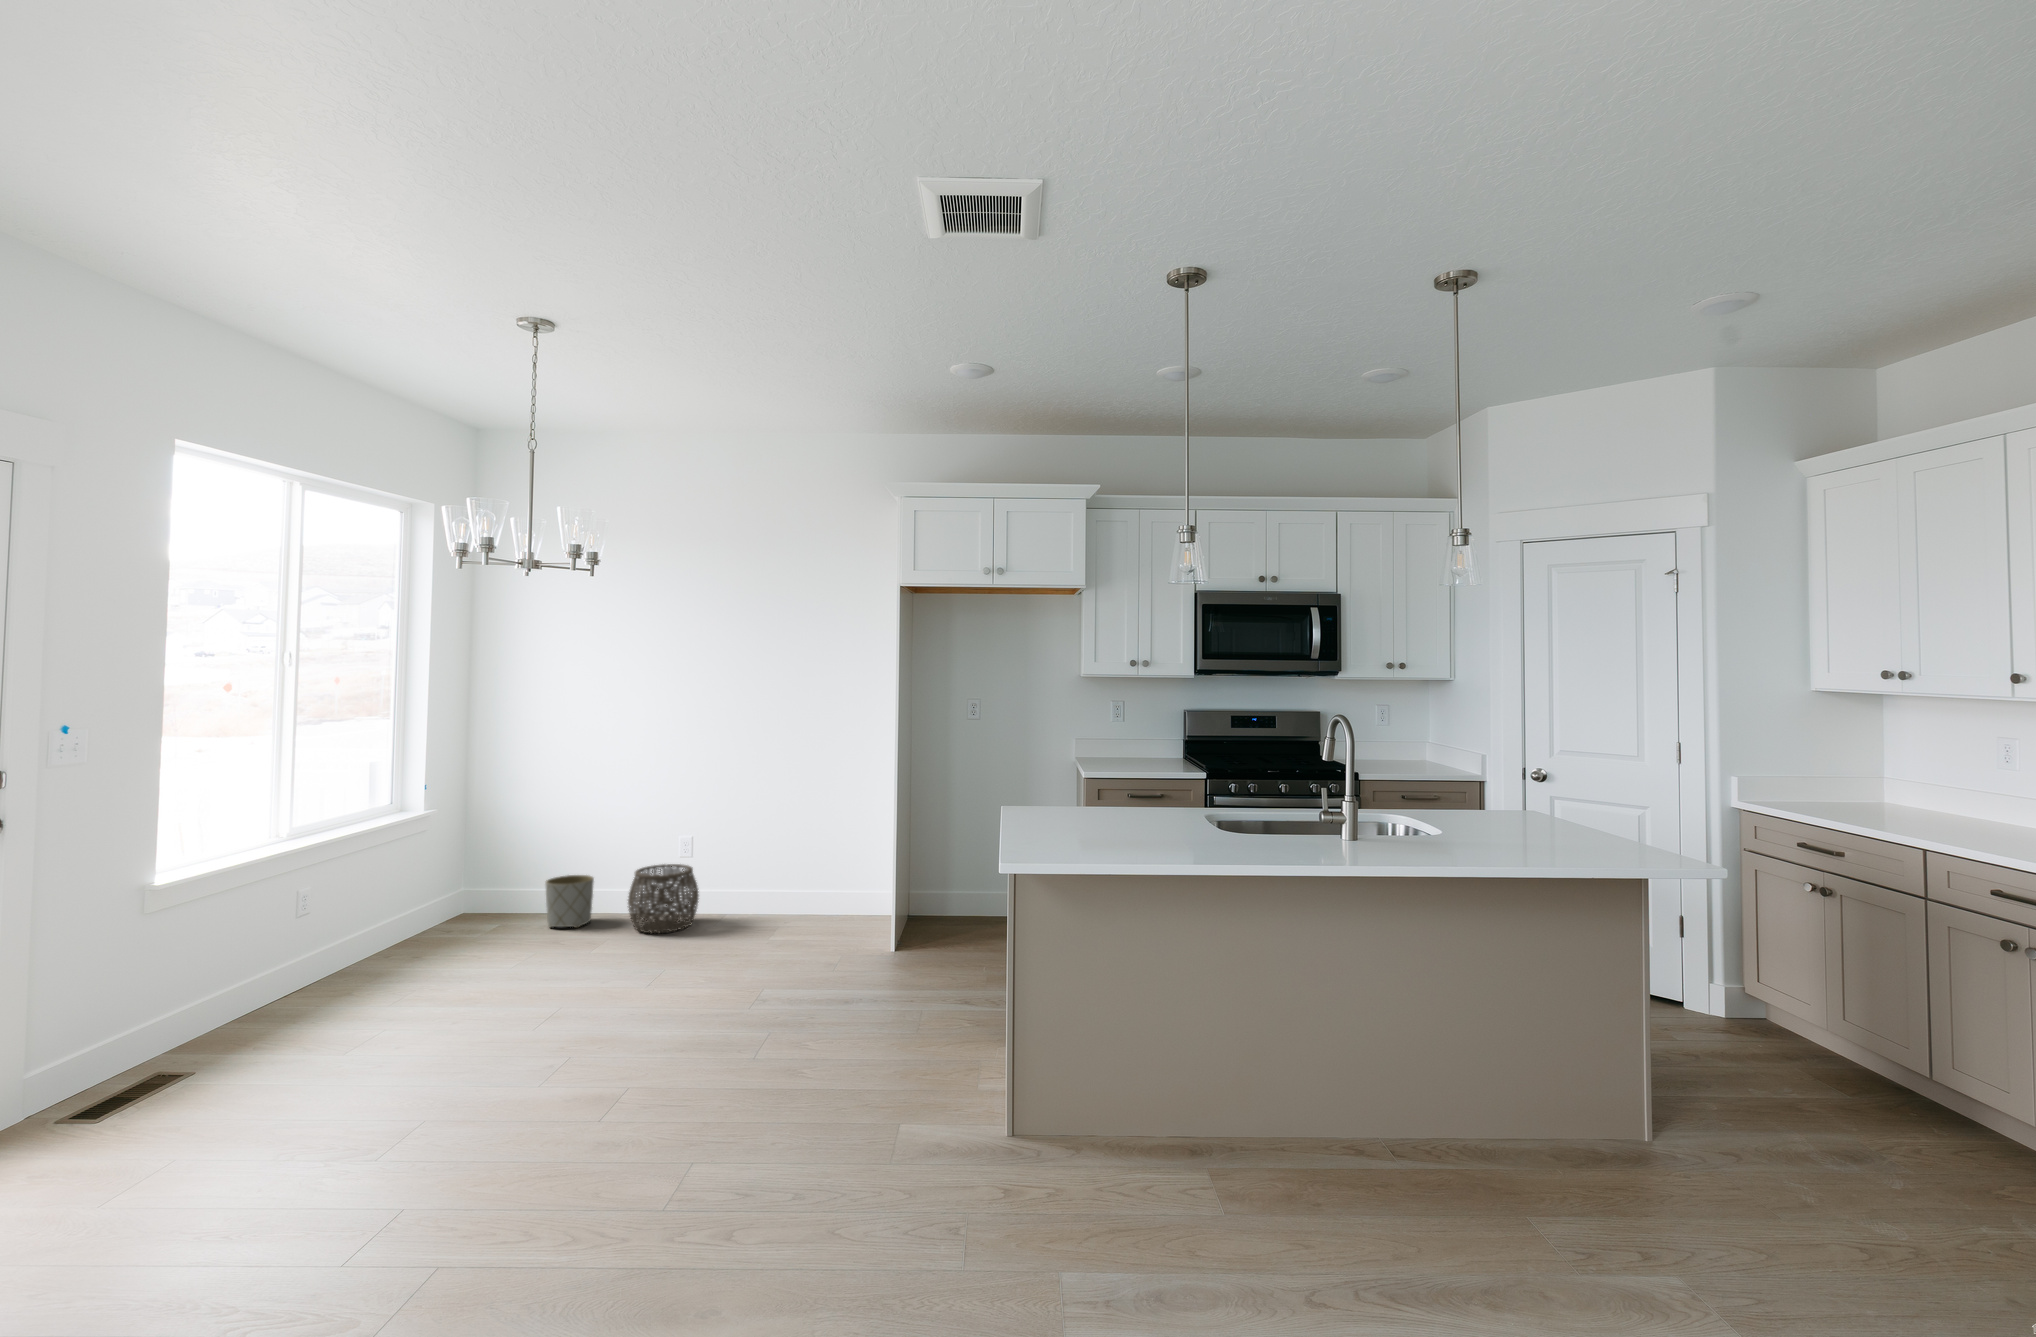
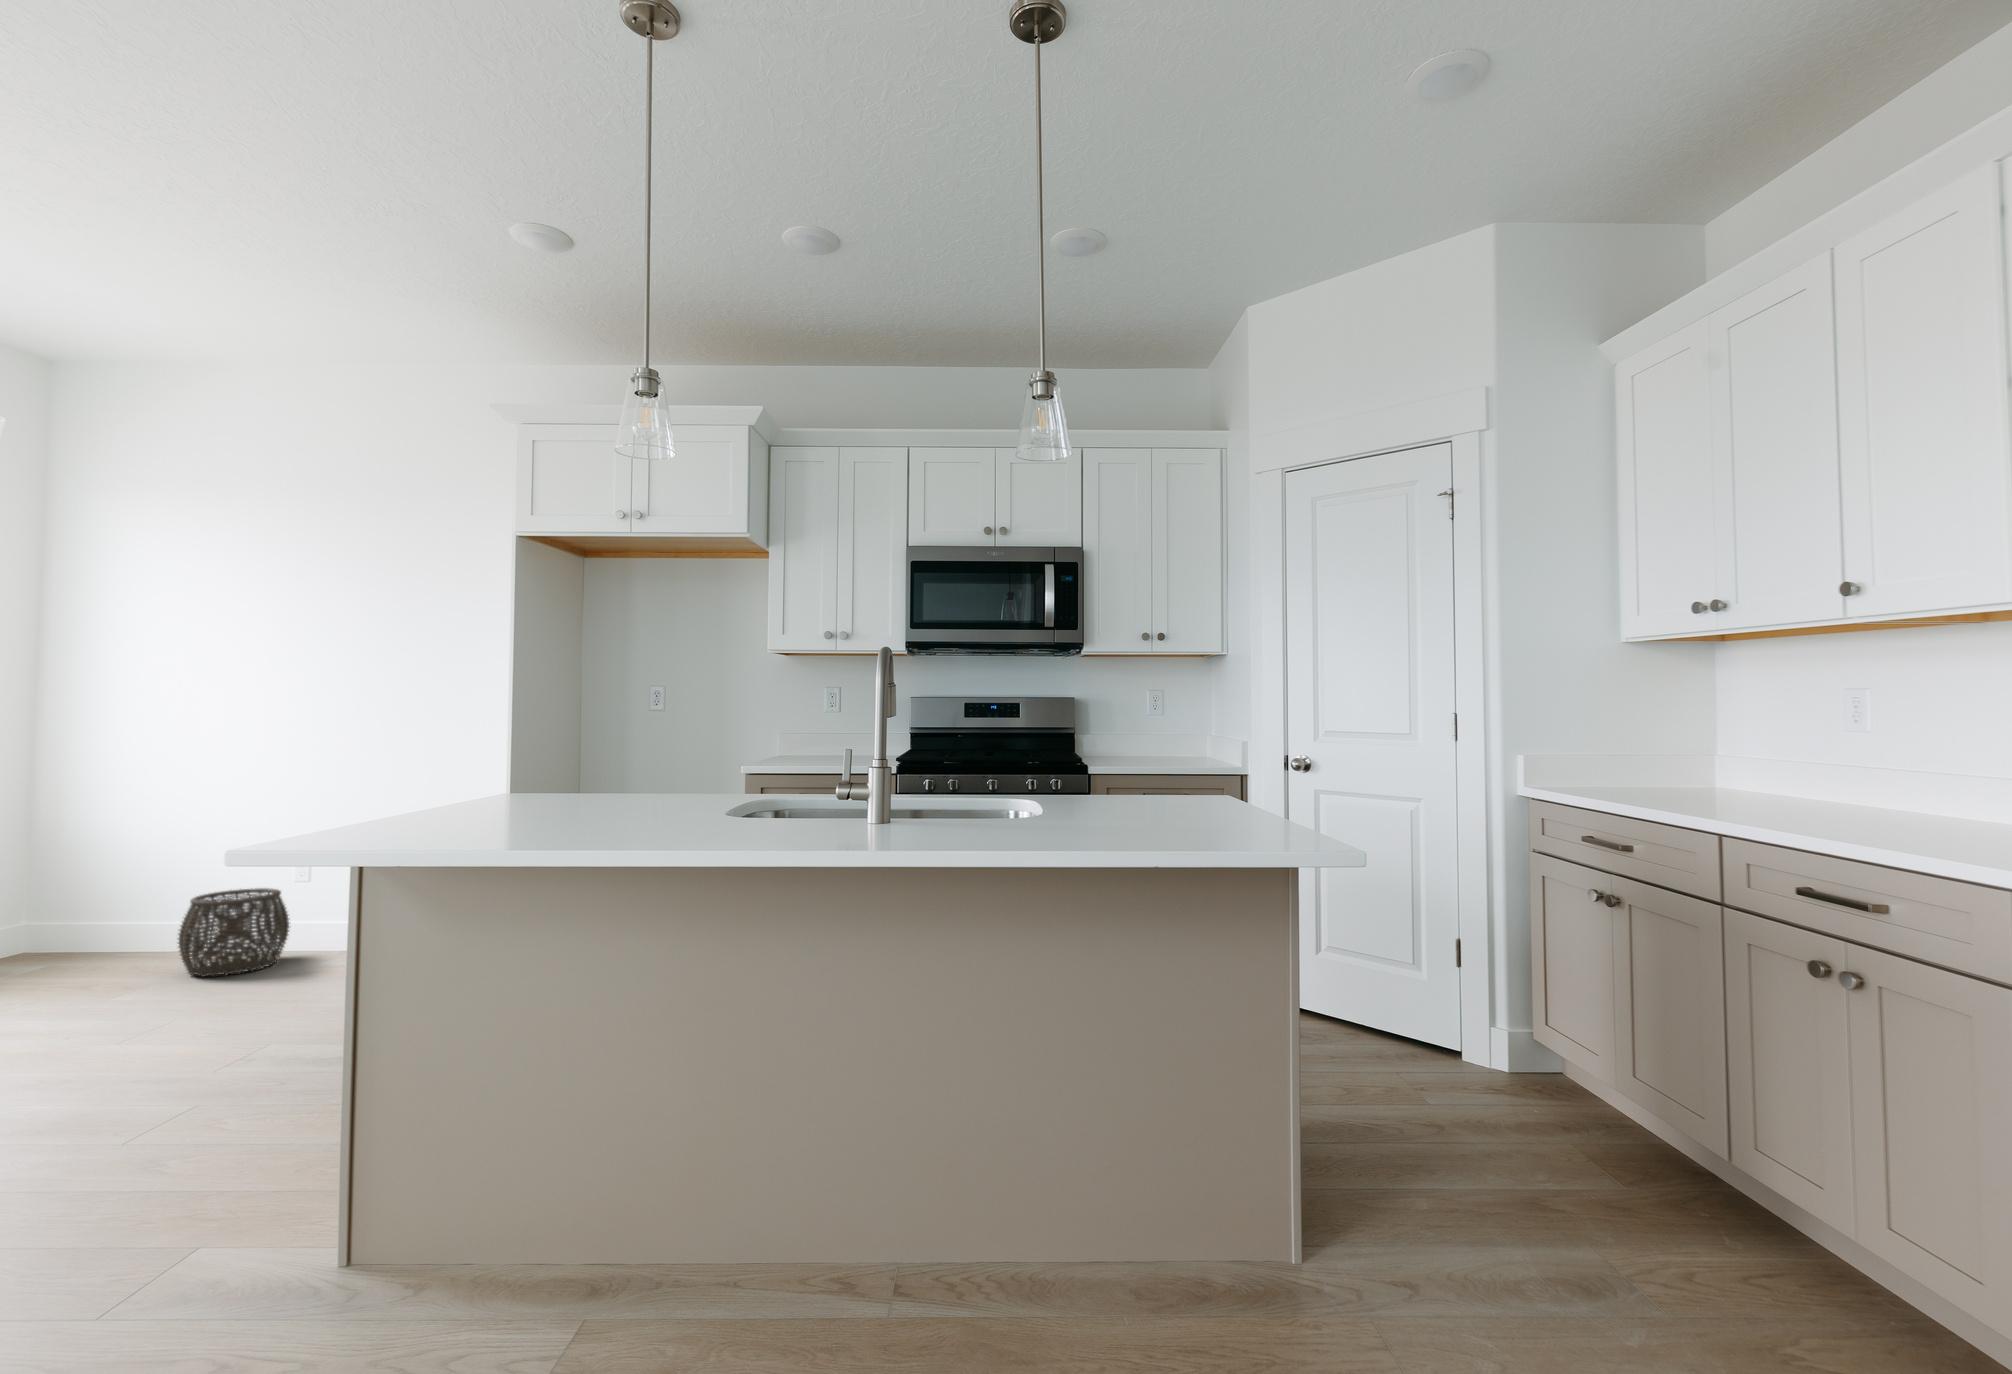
planter: present [545,875,594,928] -> none [79,903,156,971]

